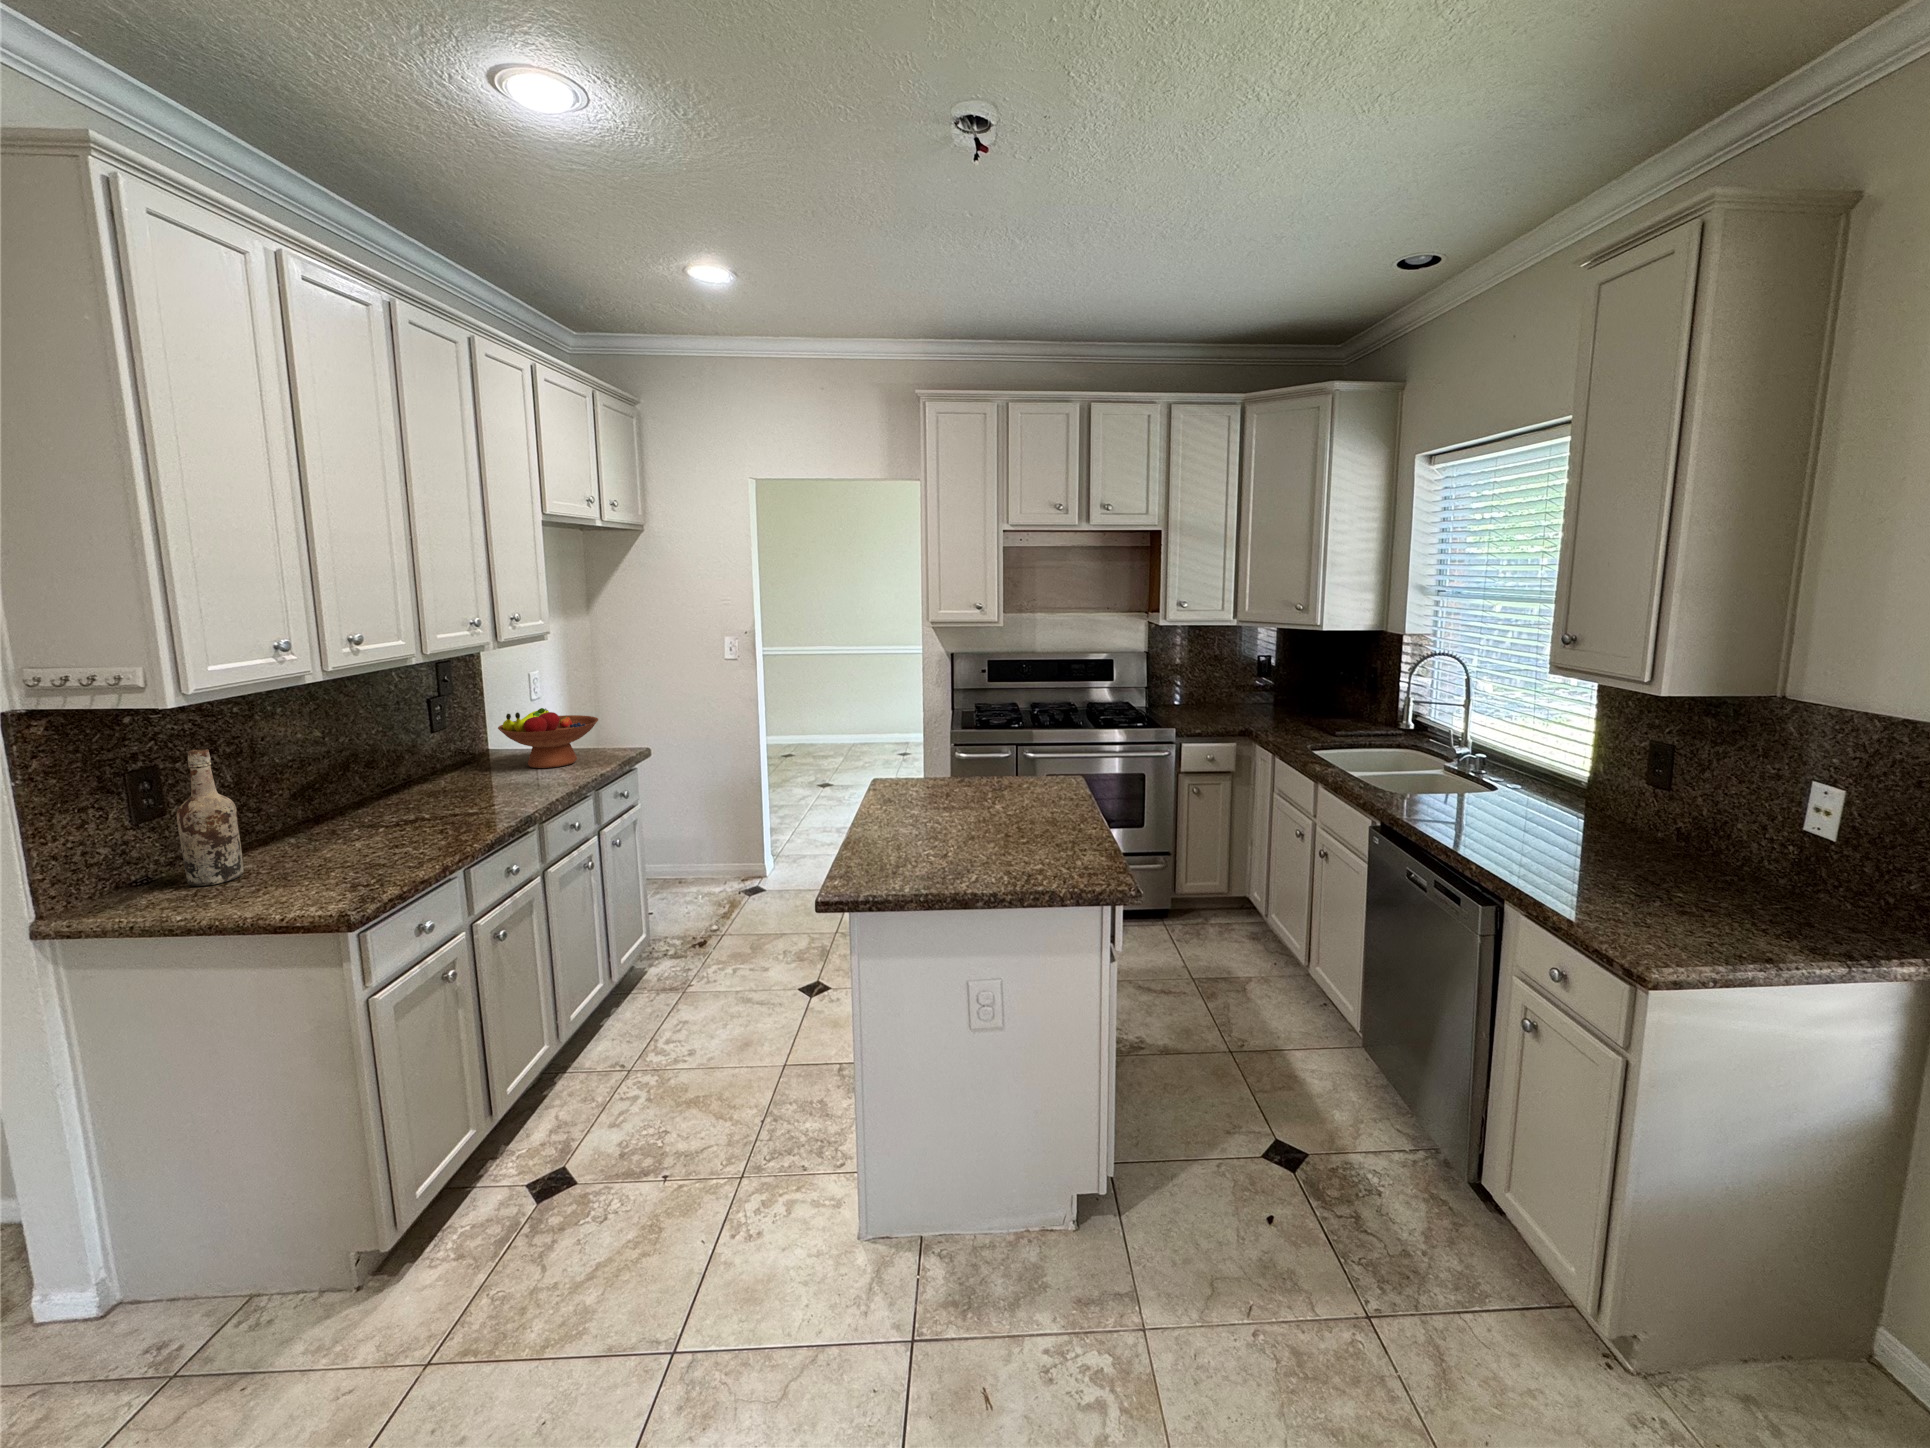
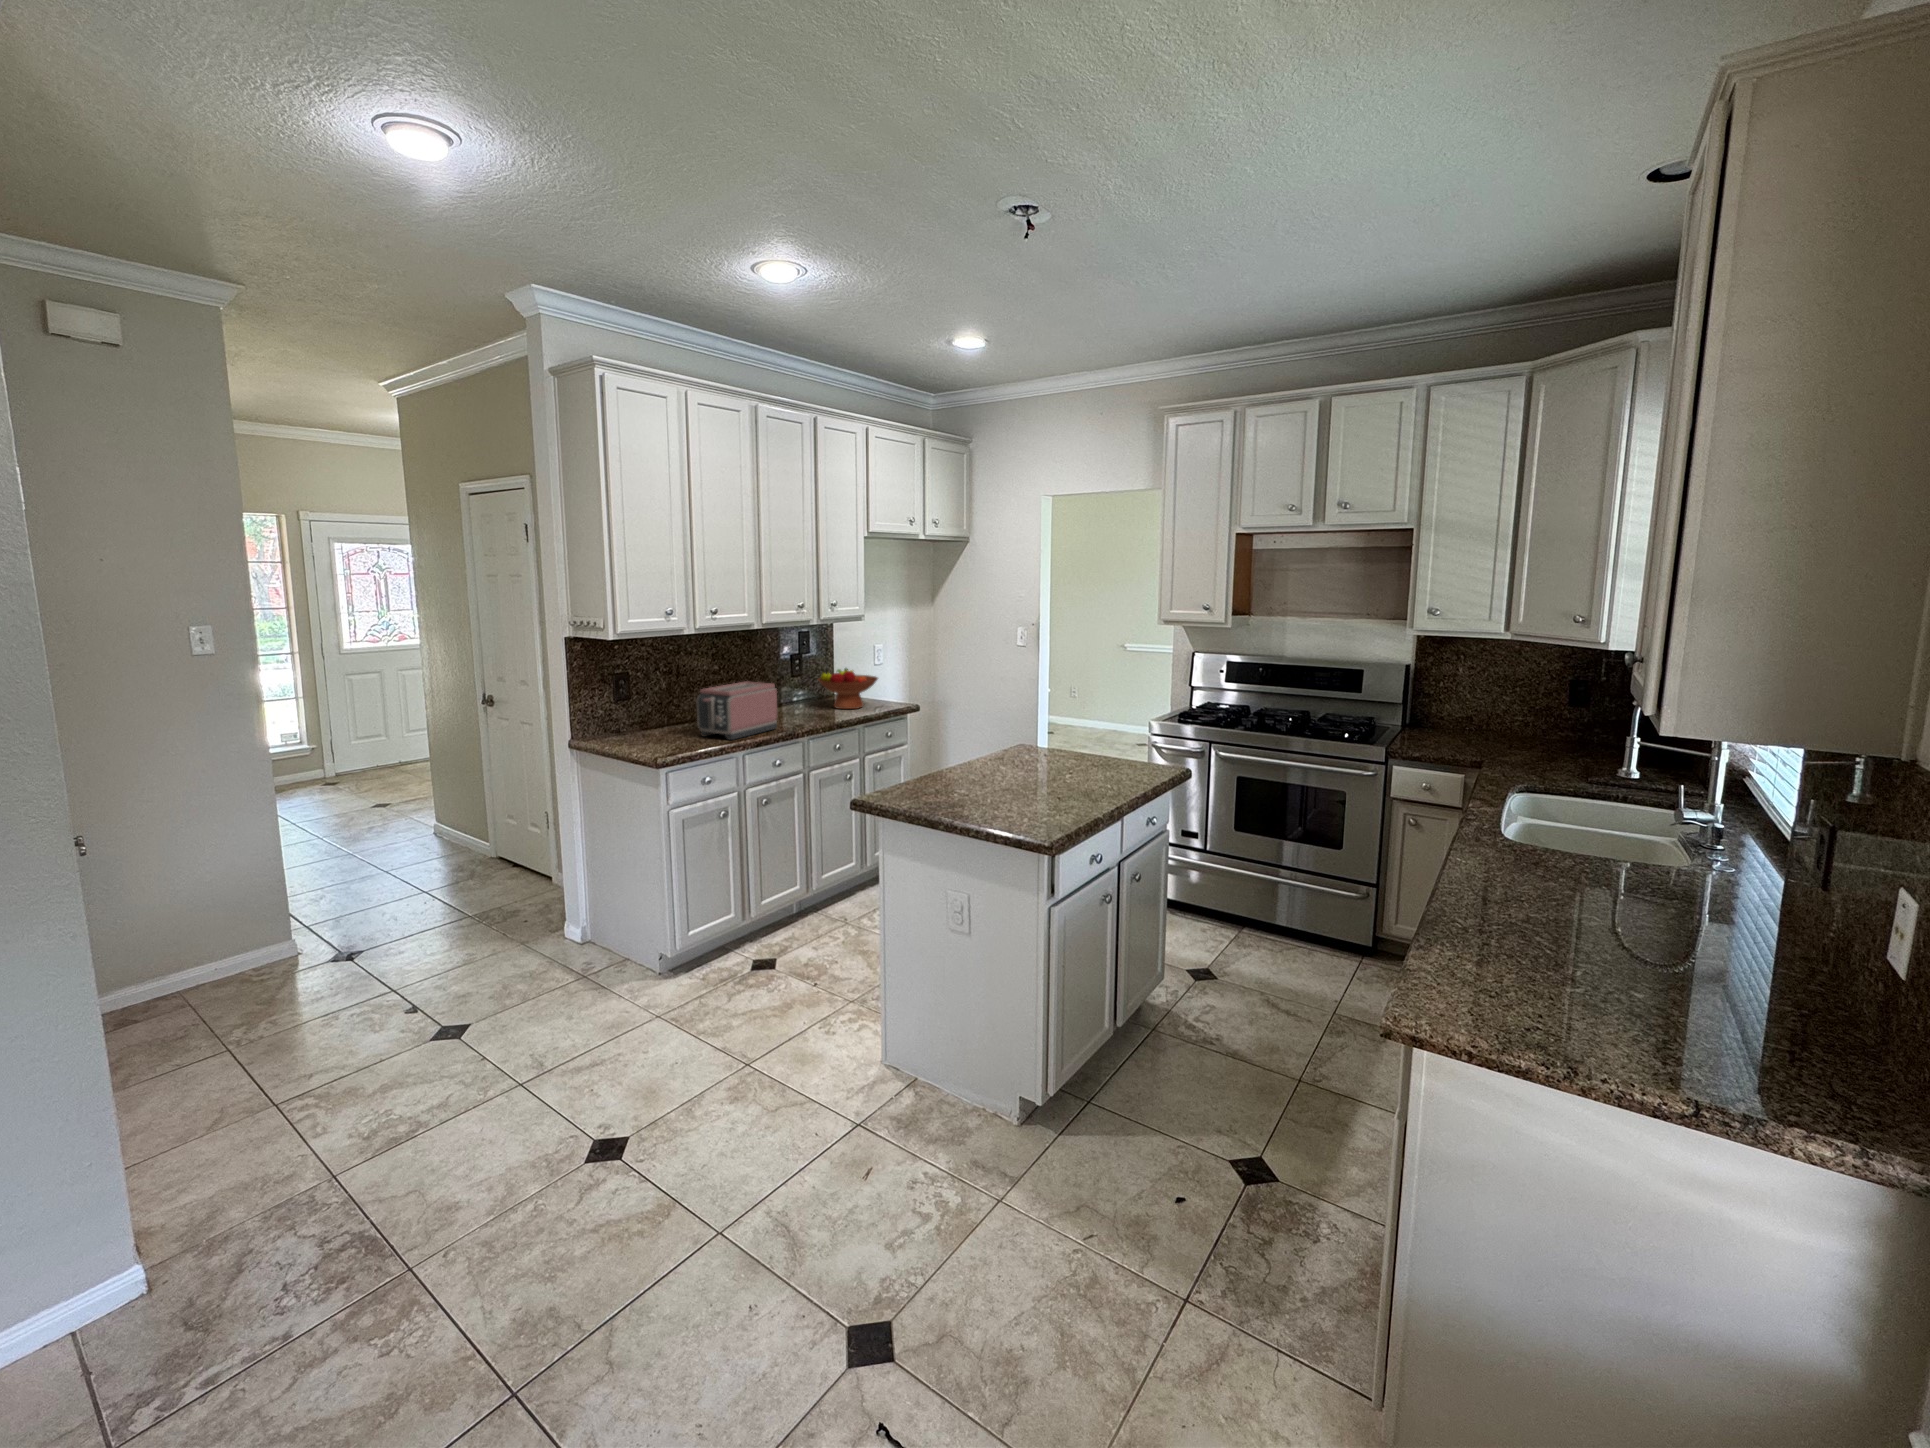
toaster: none [352,746,496,854] -> present [696,681,777,740]
wine bottle: present [177,749,244,886] -> none [626,665,651,737]

